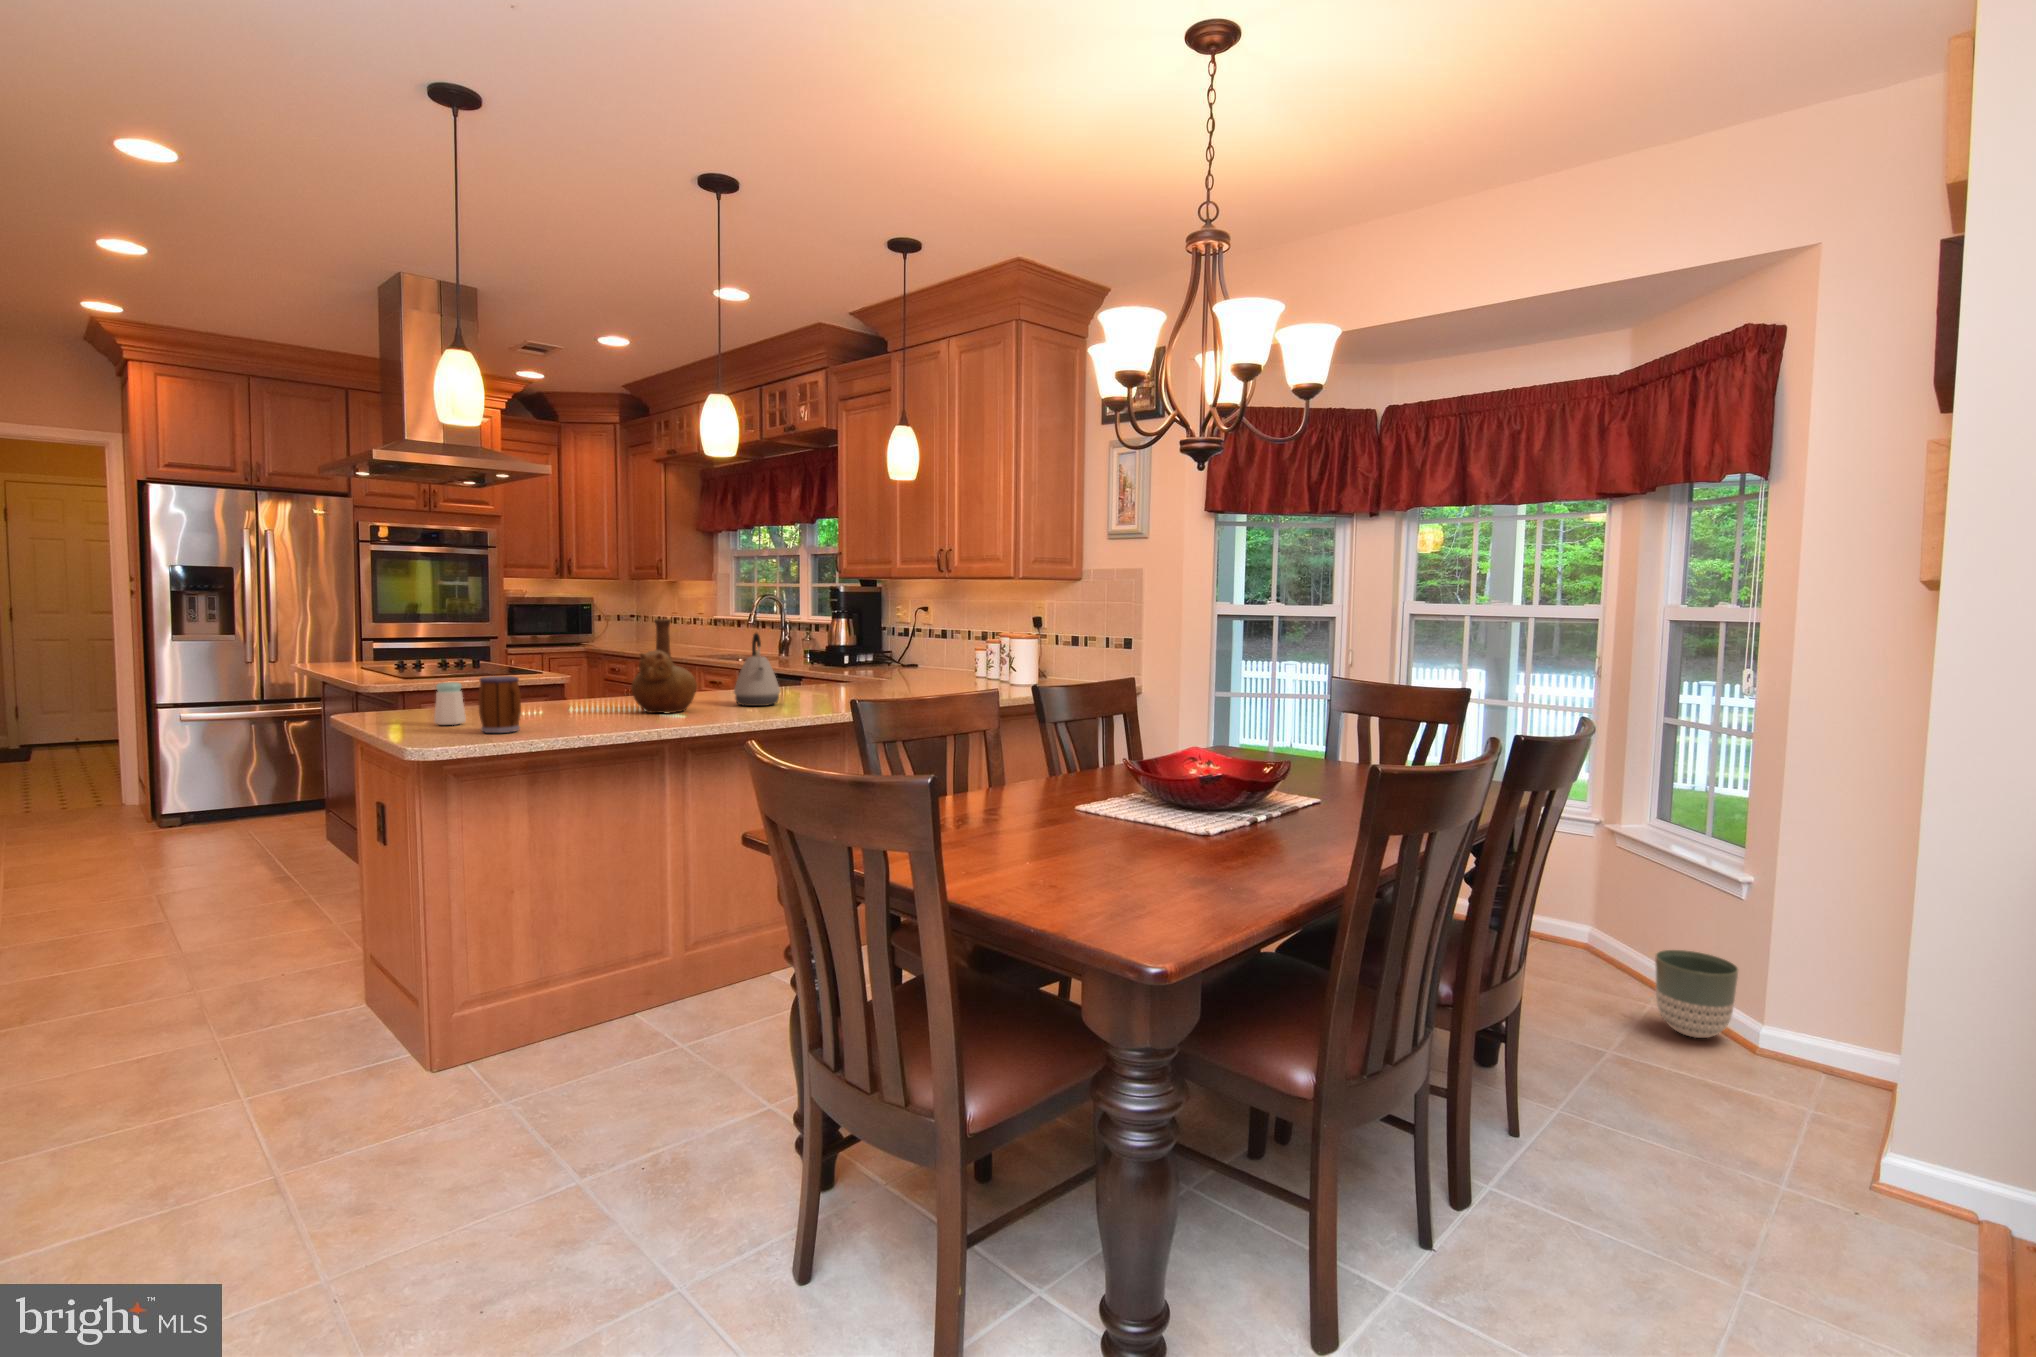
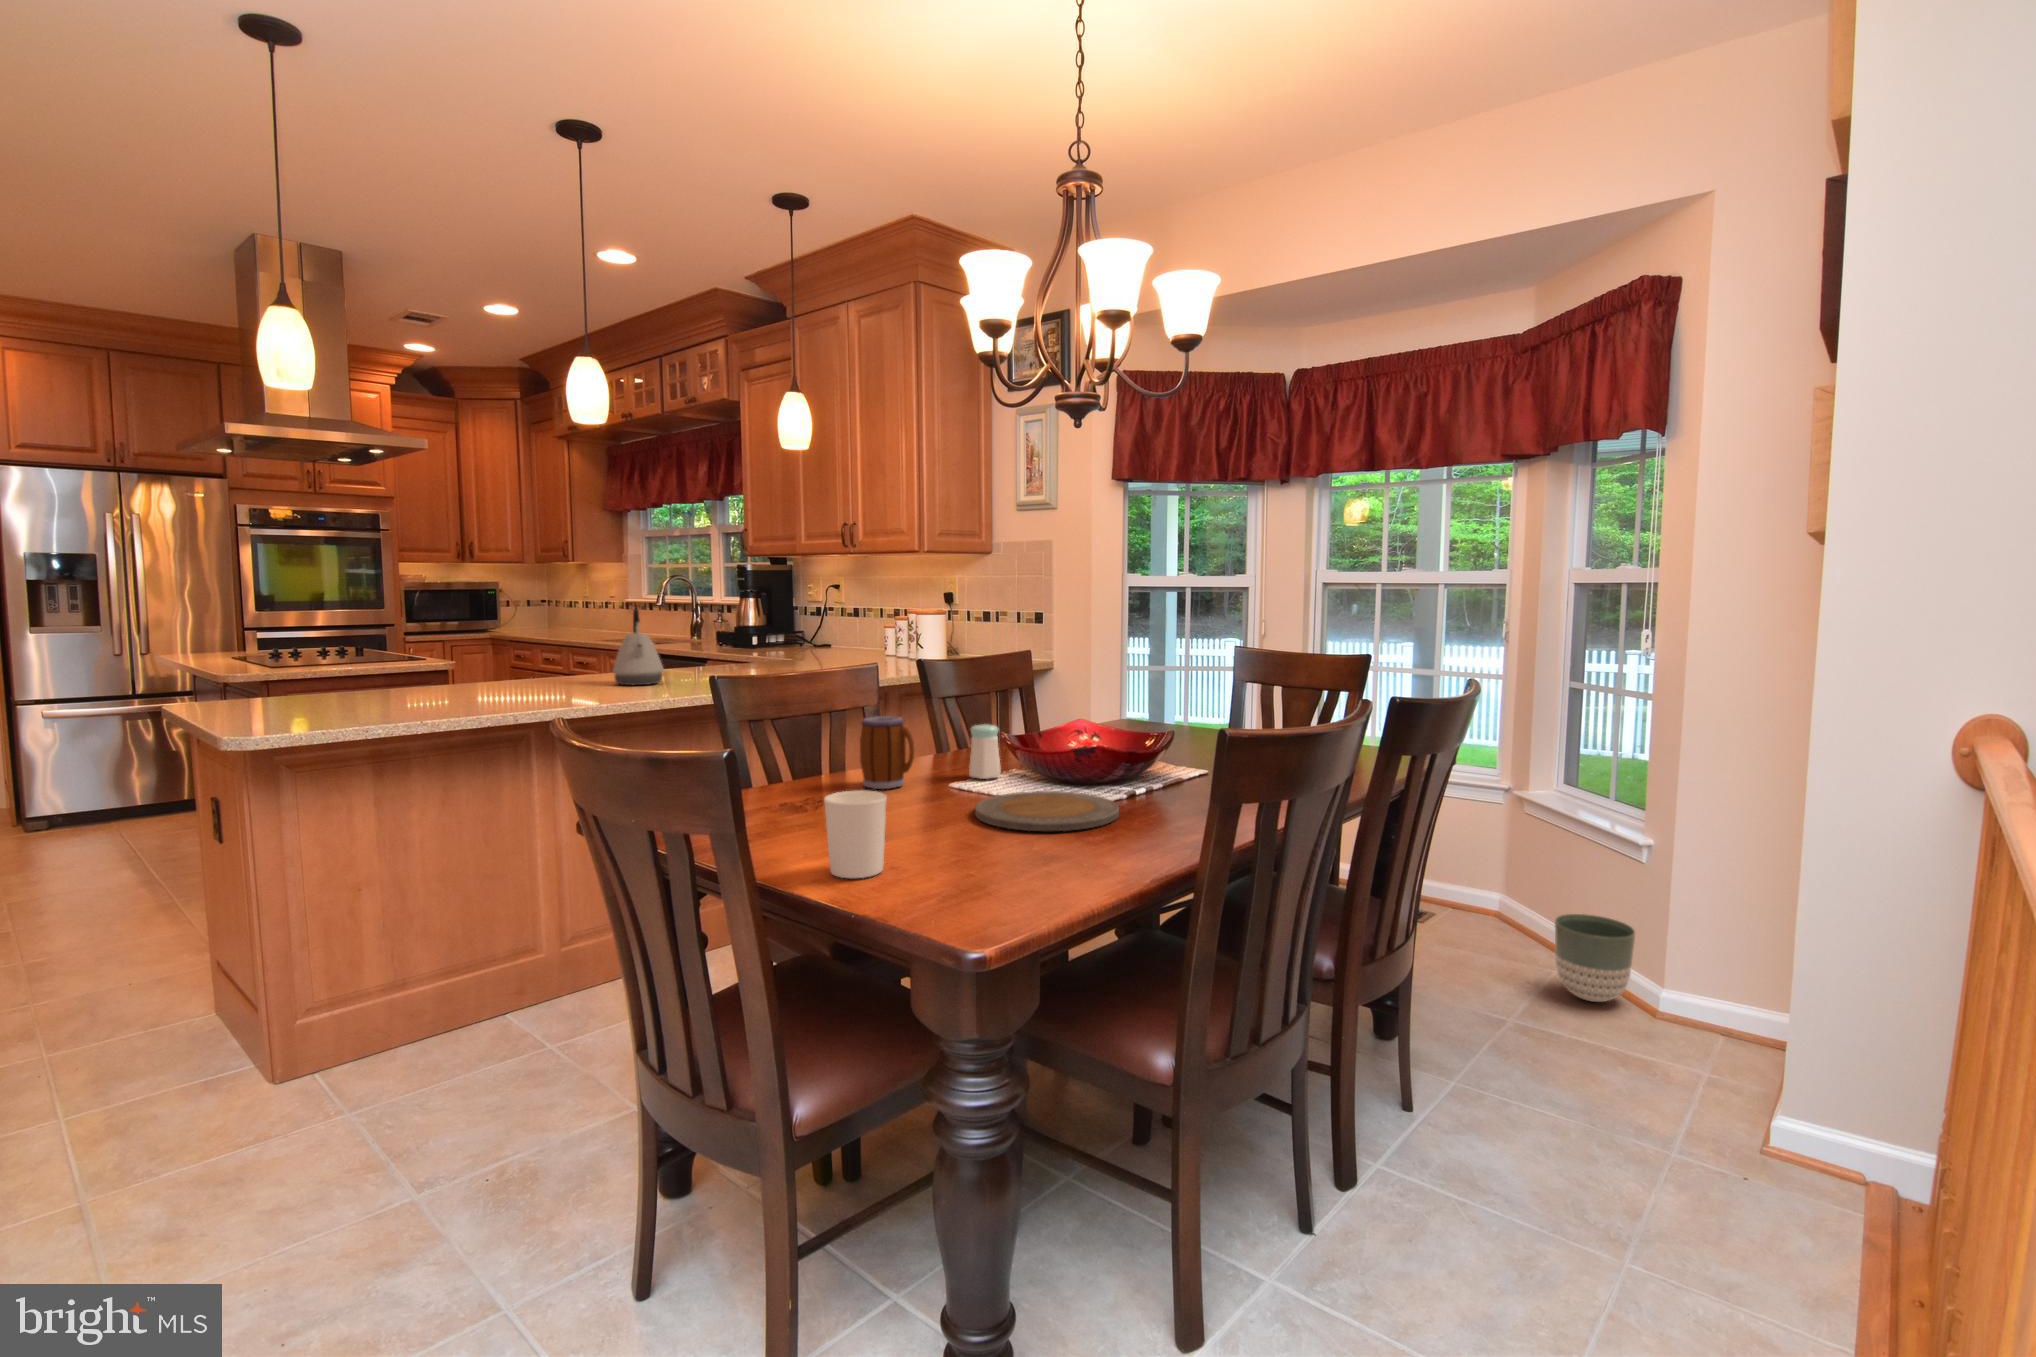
vase: present [631,619,697,714] -> none [495,593,568,694]
mug: present [478,676,521,733] -> present [860,716,914,789]
salt shaker: present [434,682,466,725] -> present [969,724,1001,779]
candle holder: none [994,816,1050,896] -> present [824,790,887,878]
plate: none [1111,818,1247,857] -> present [975,791,1119,831]

